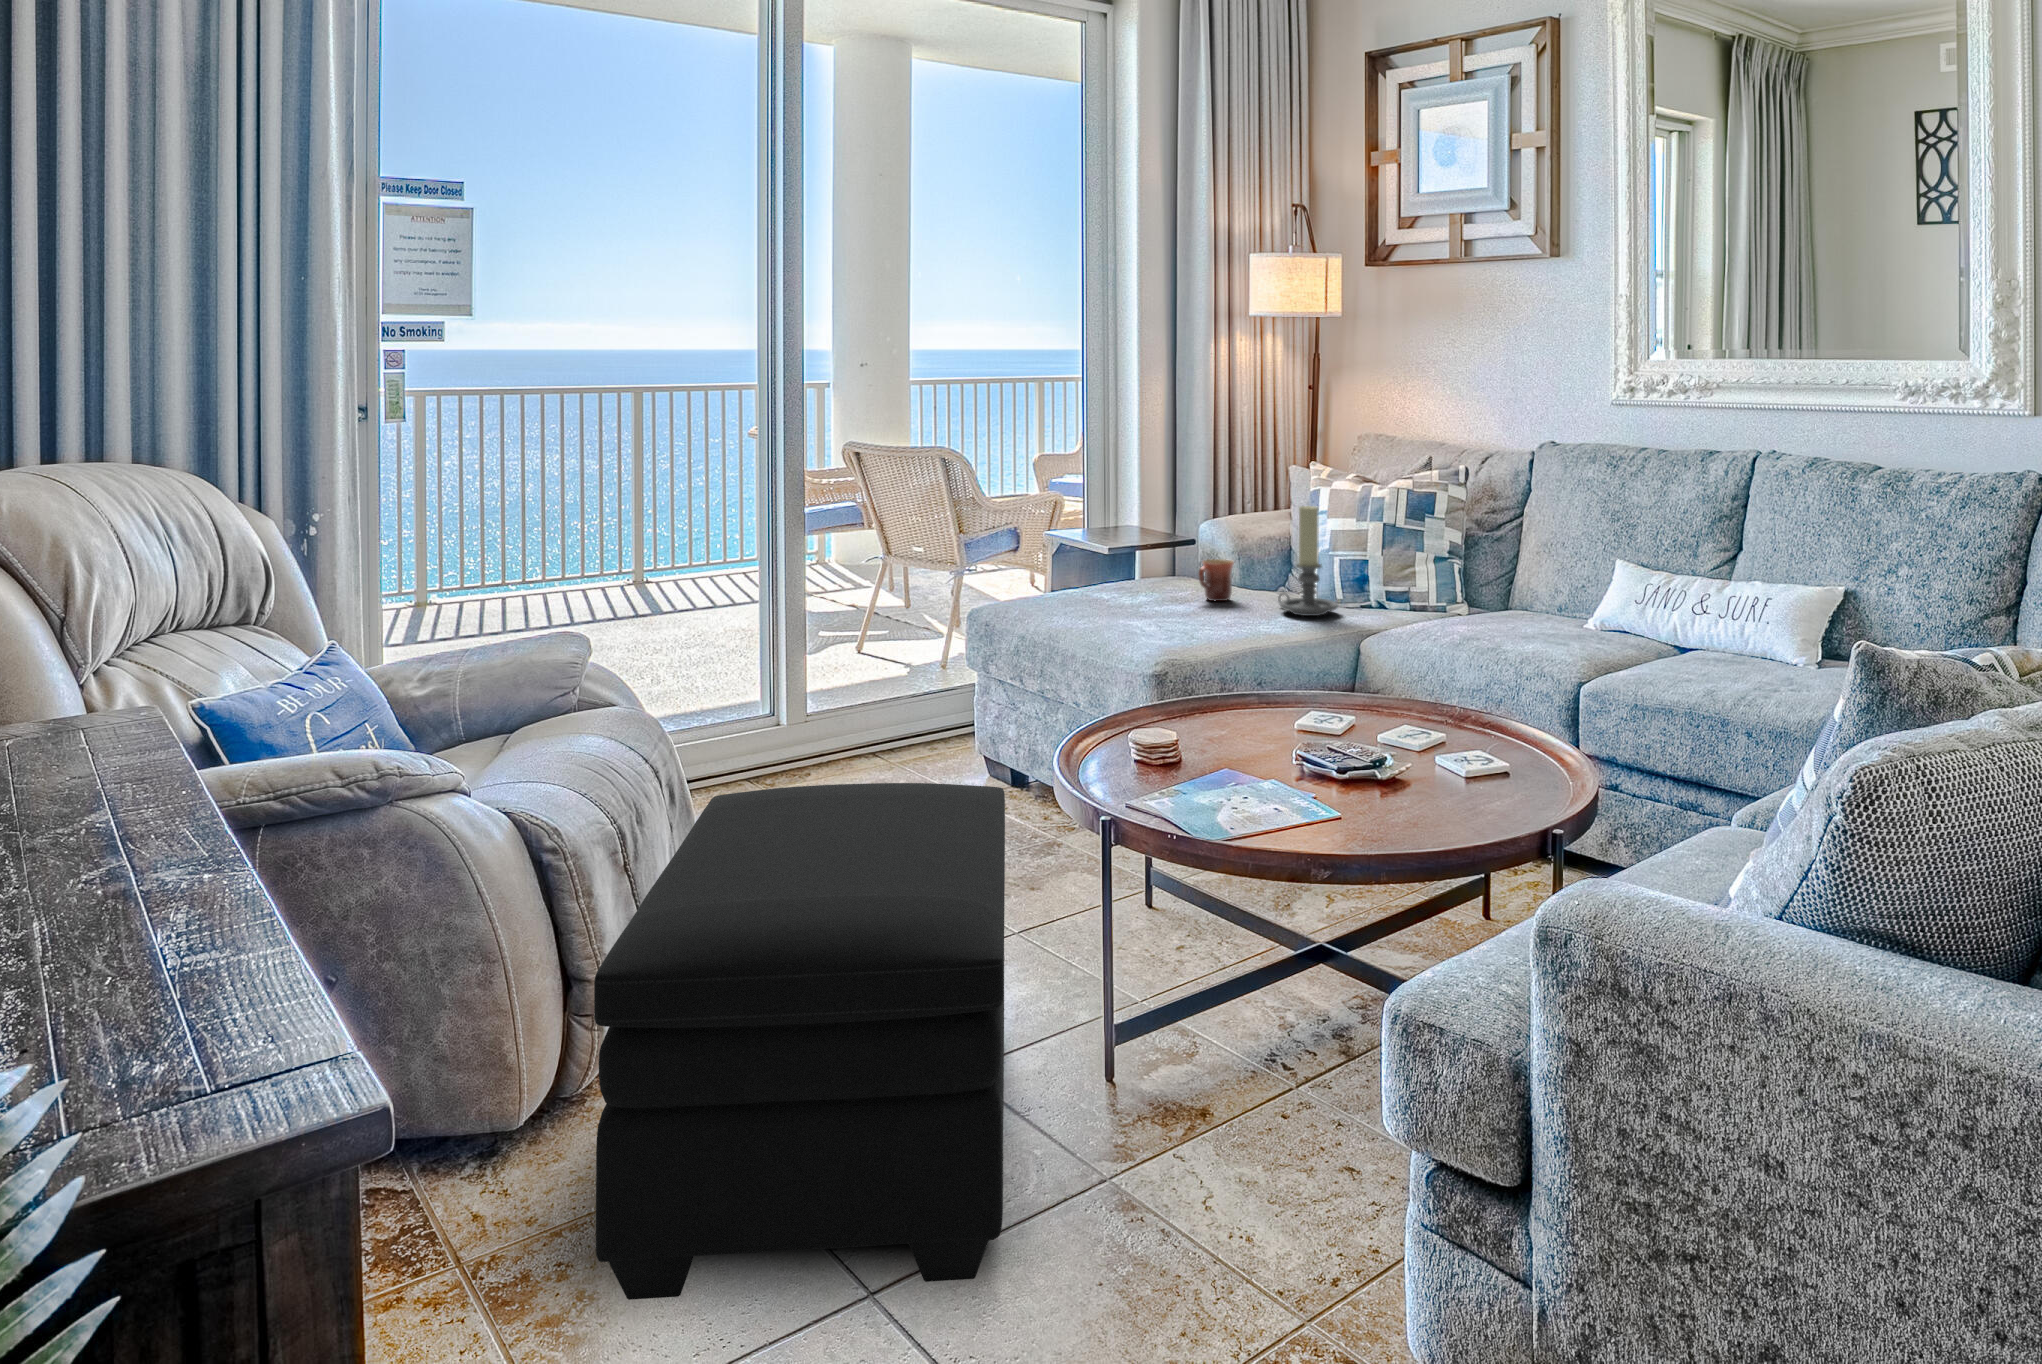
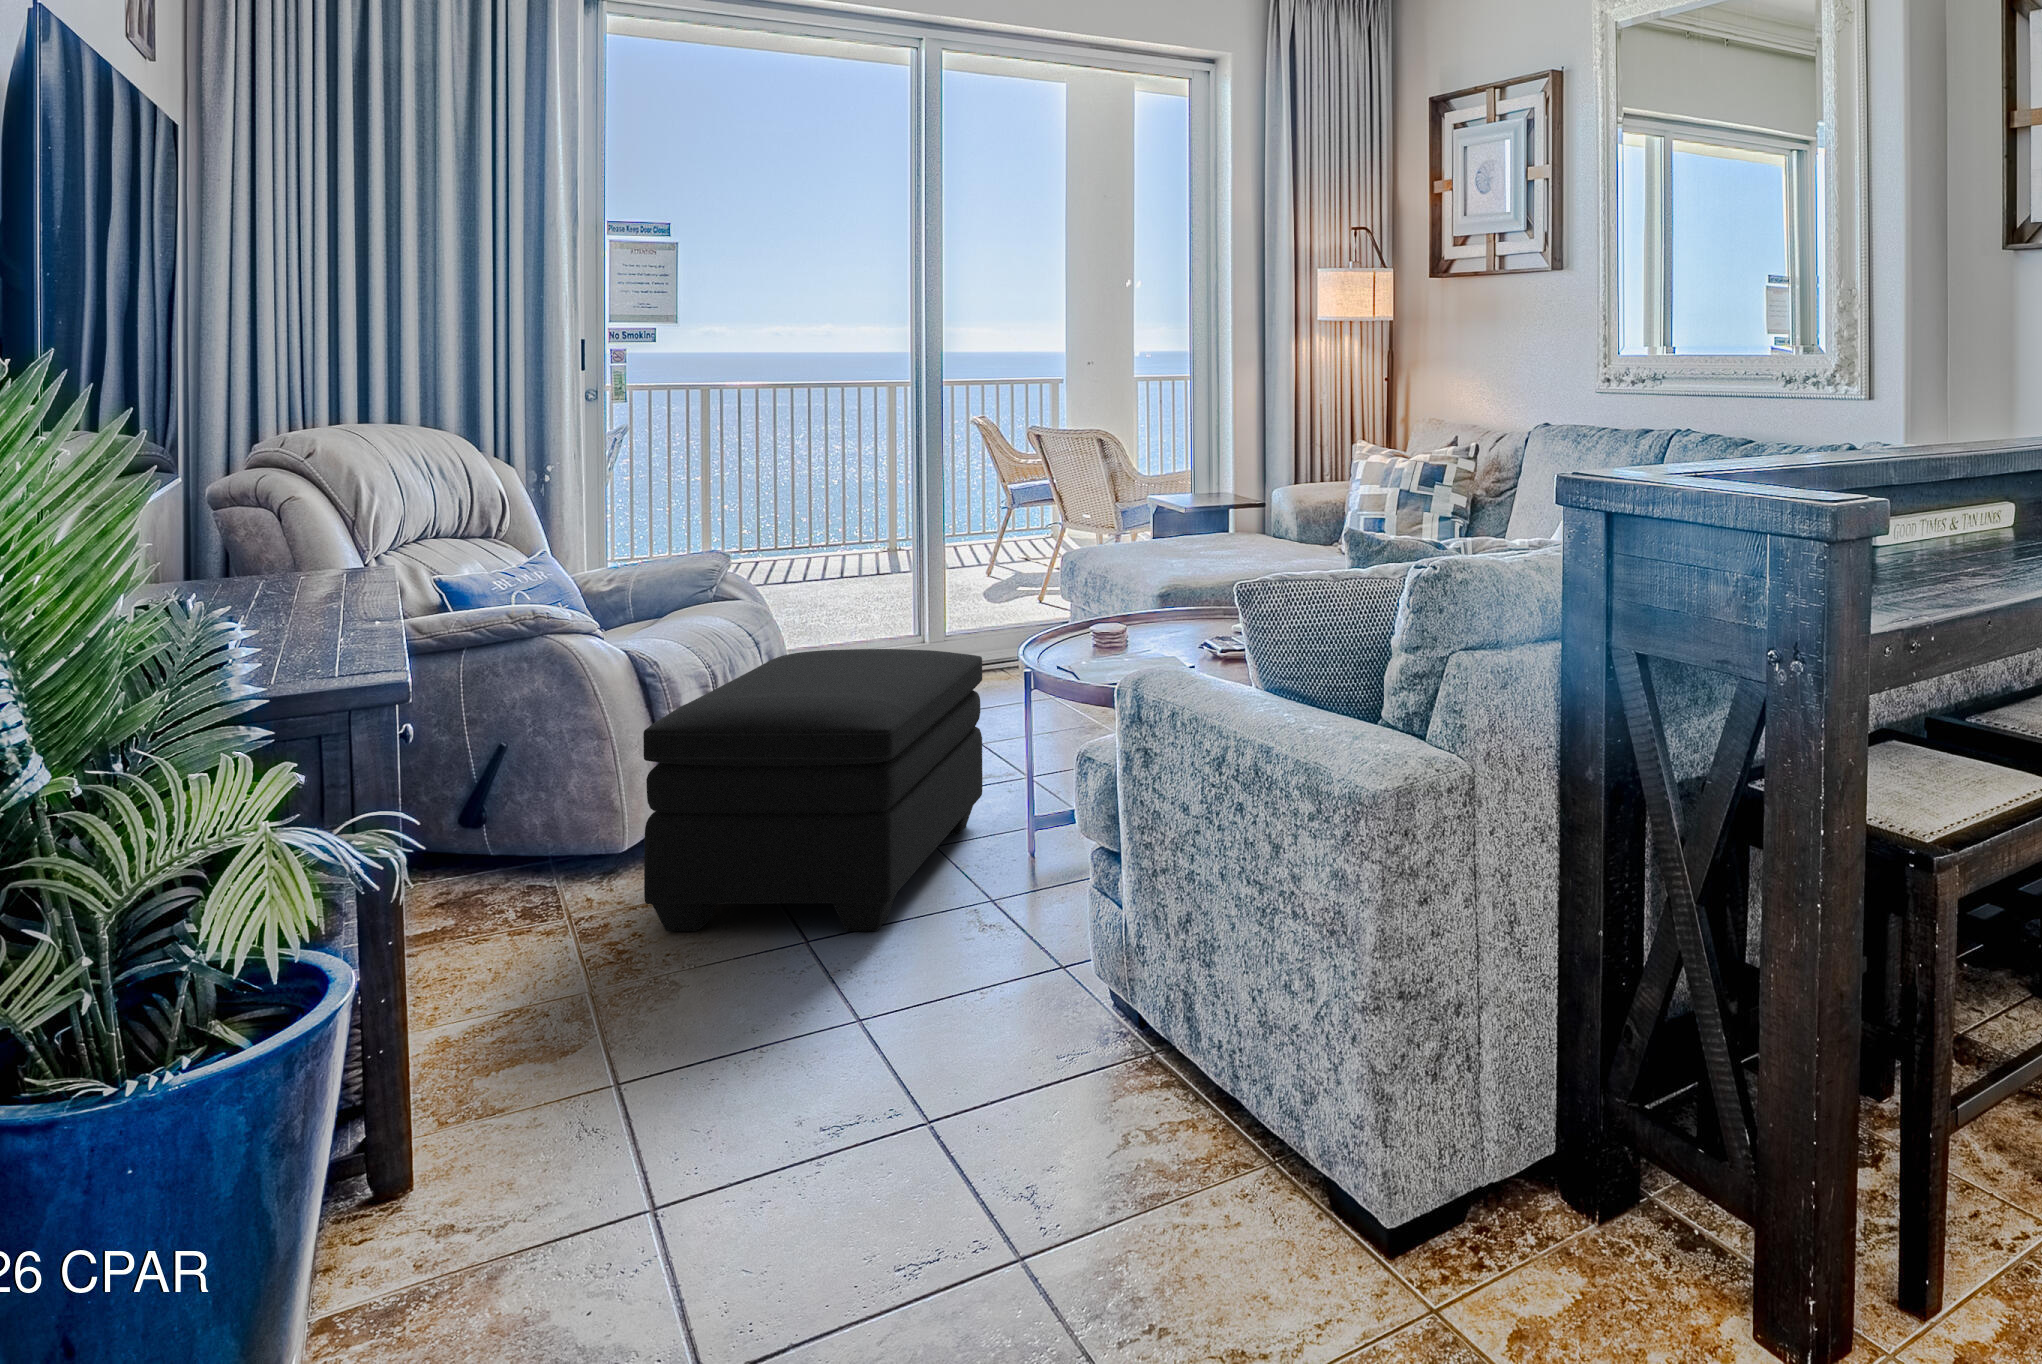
candle holder: present [1278,506,1338,616] -> none [1297,472,1344,560]
mug: present [1198,559,1234,601] -> none [1241,517,1273,550]

